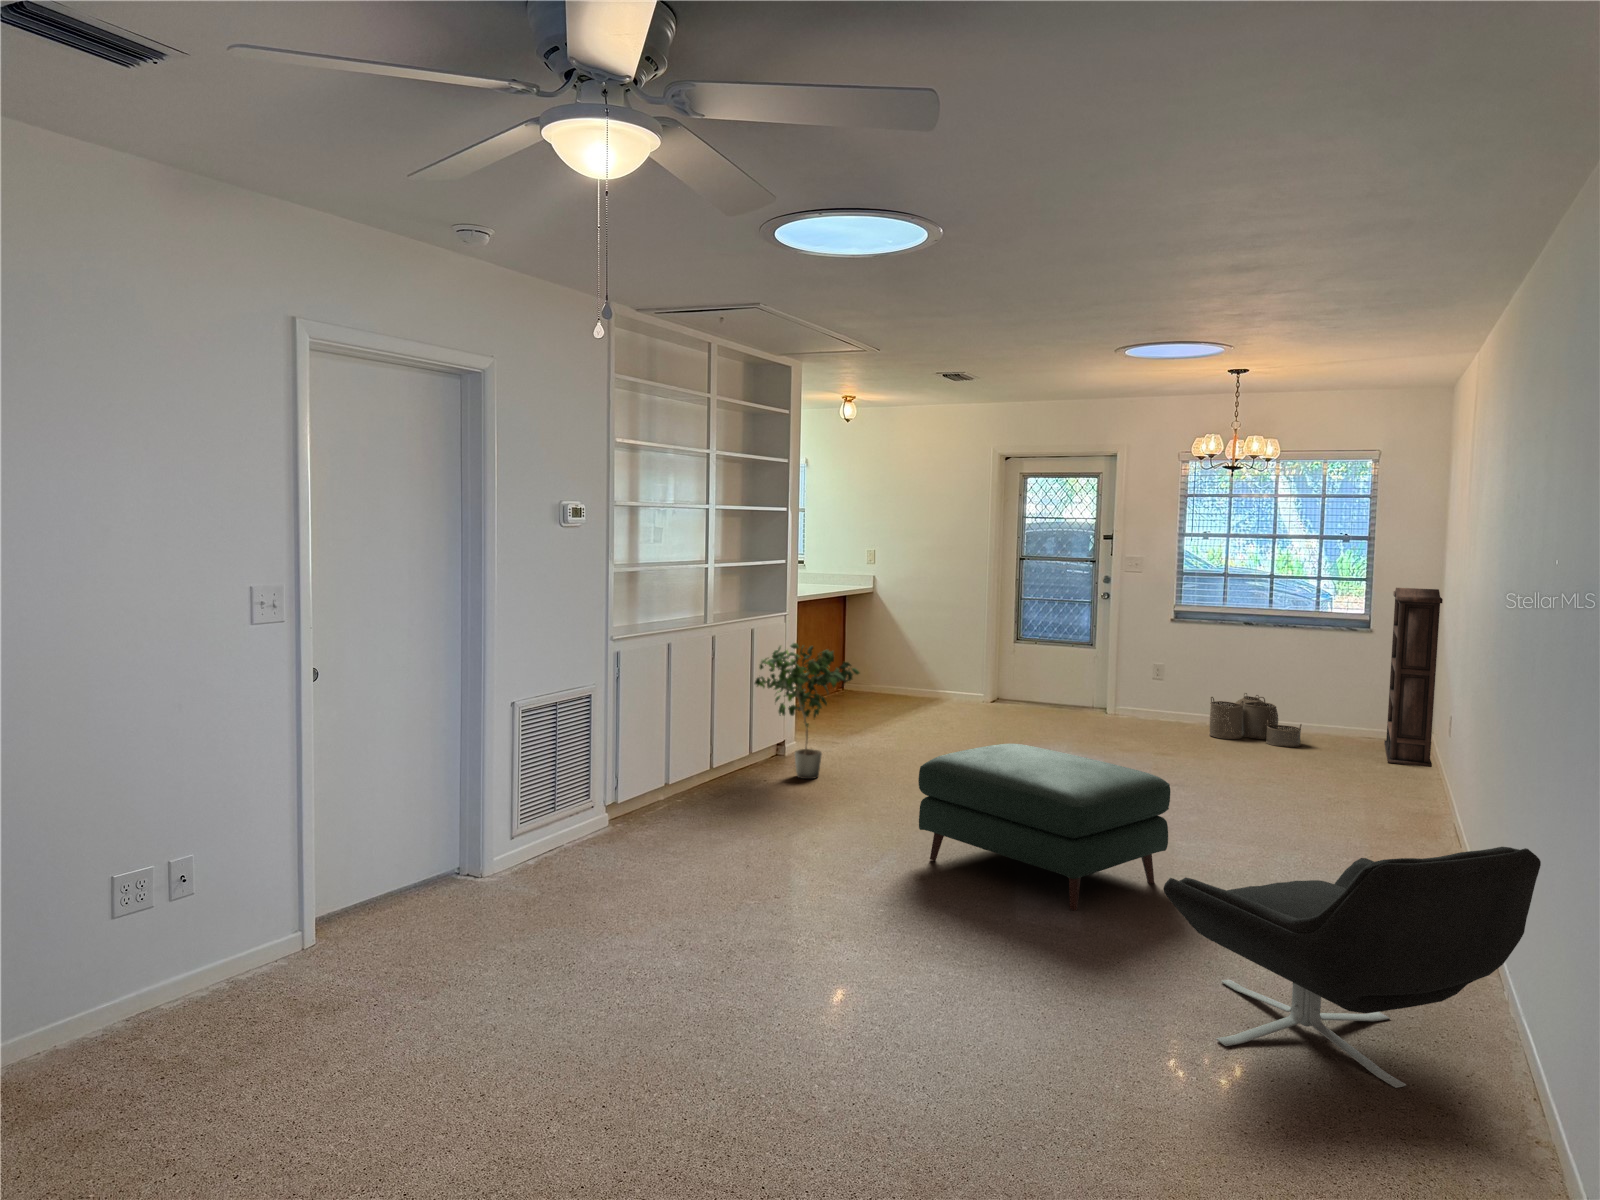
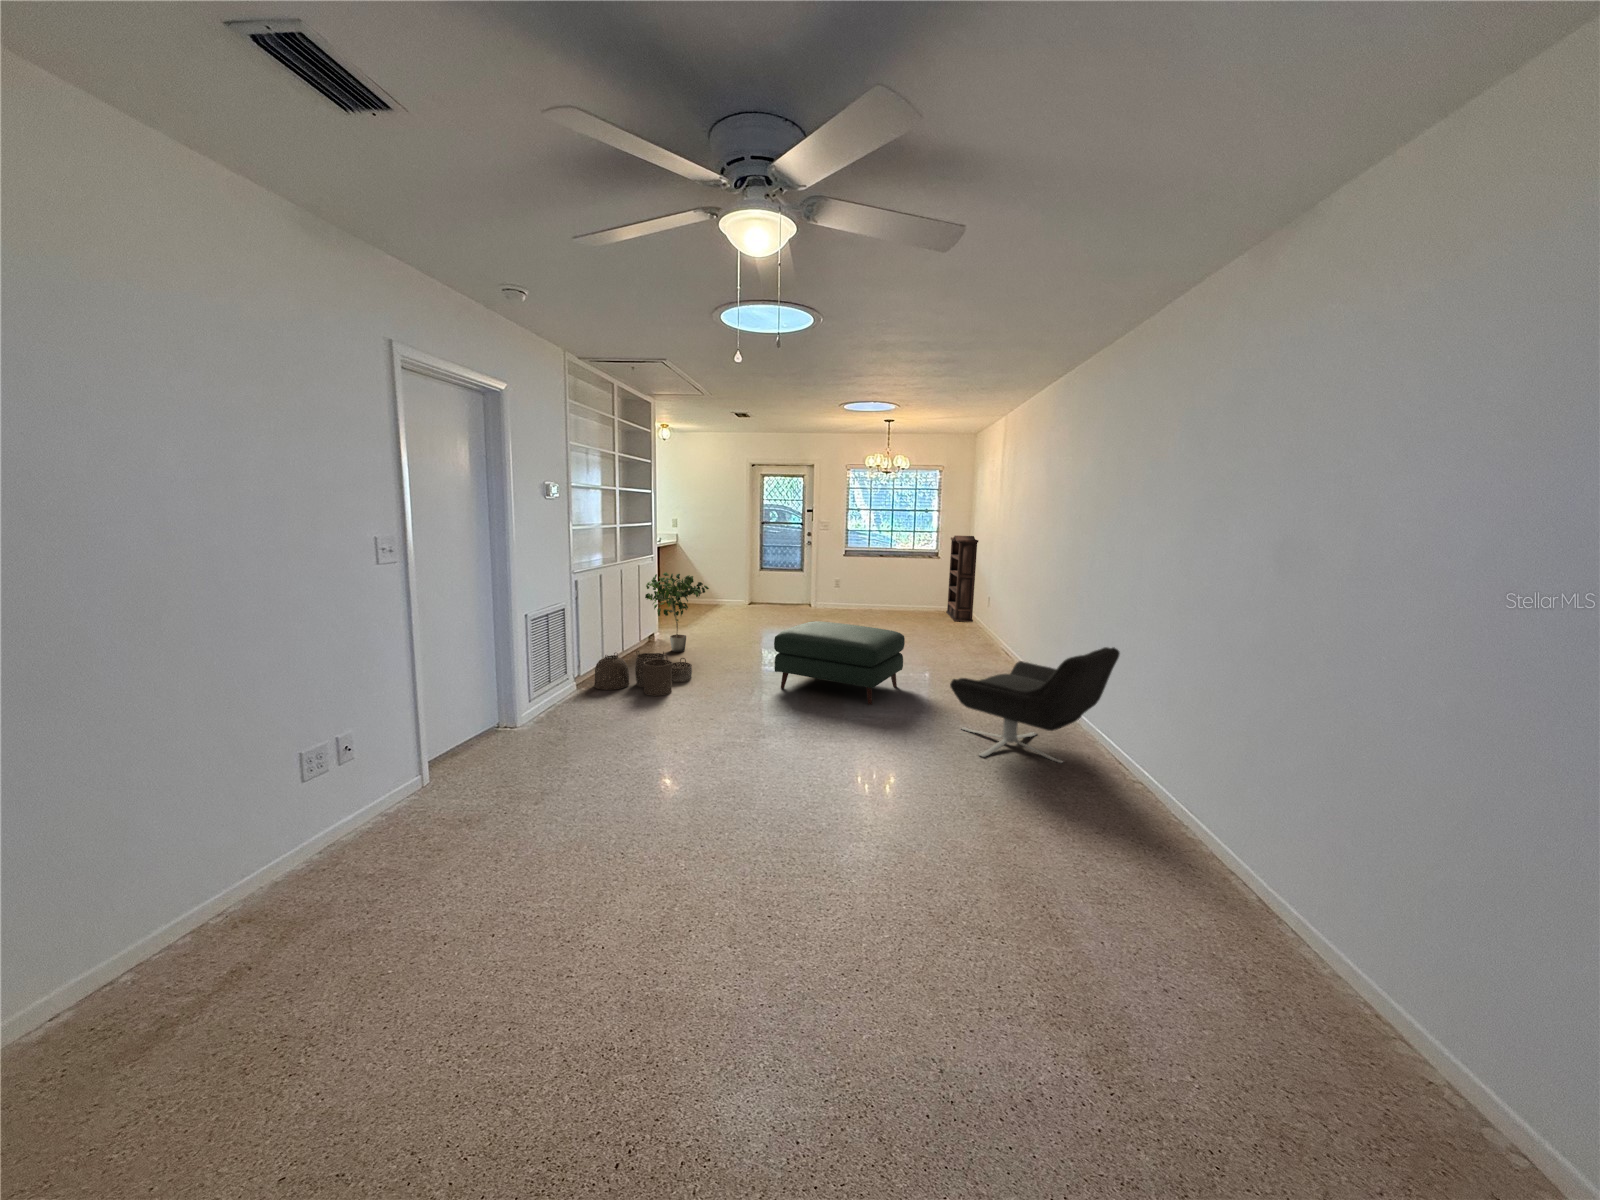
woven basket: present [1209,693,1302,747] -> present [594,650,692,696]

